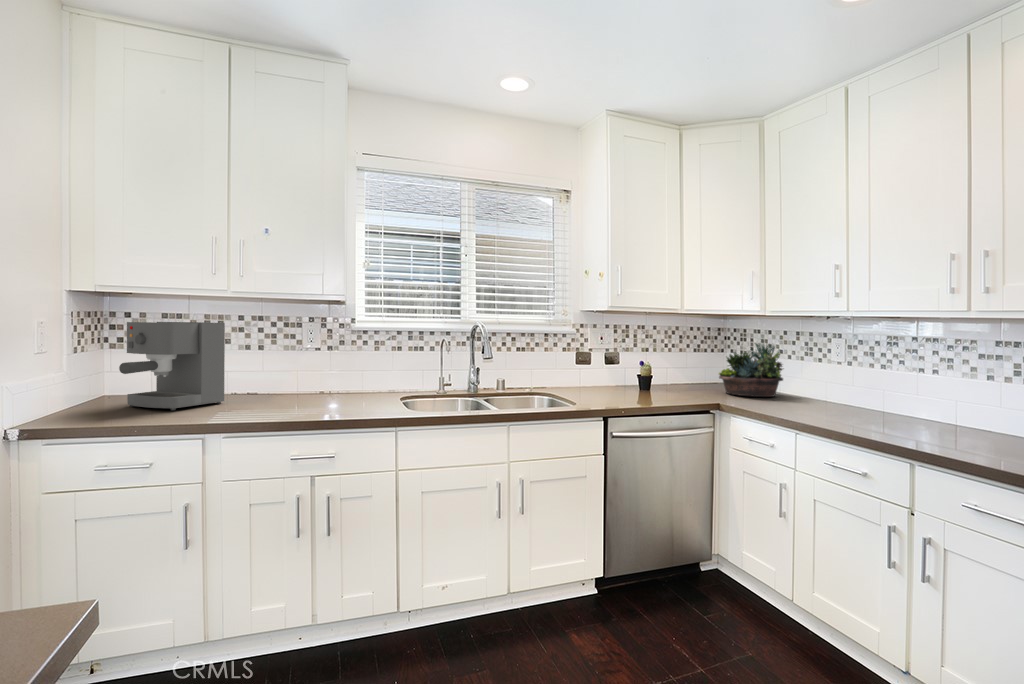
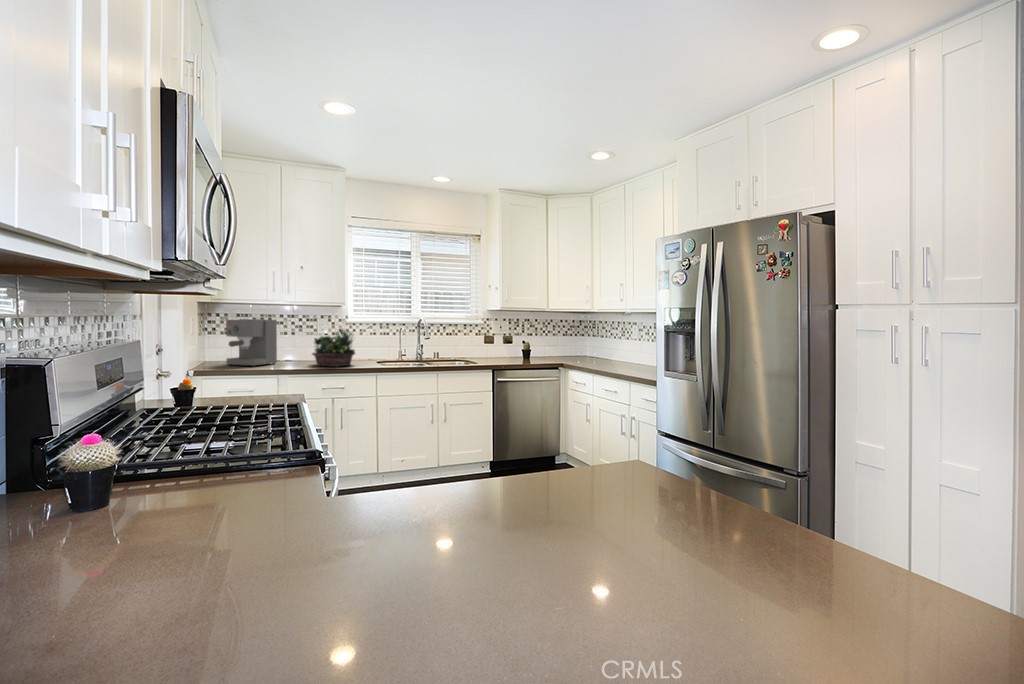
succulent planter: present [719,344,783,397] -> present [312,330,355,367]

